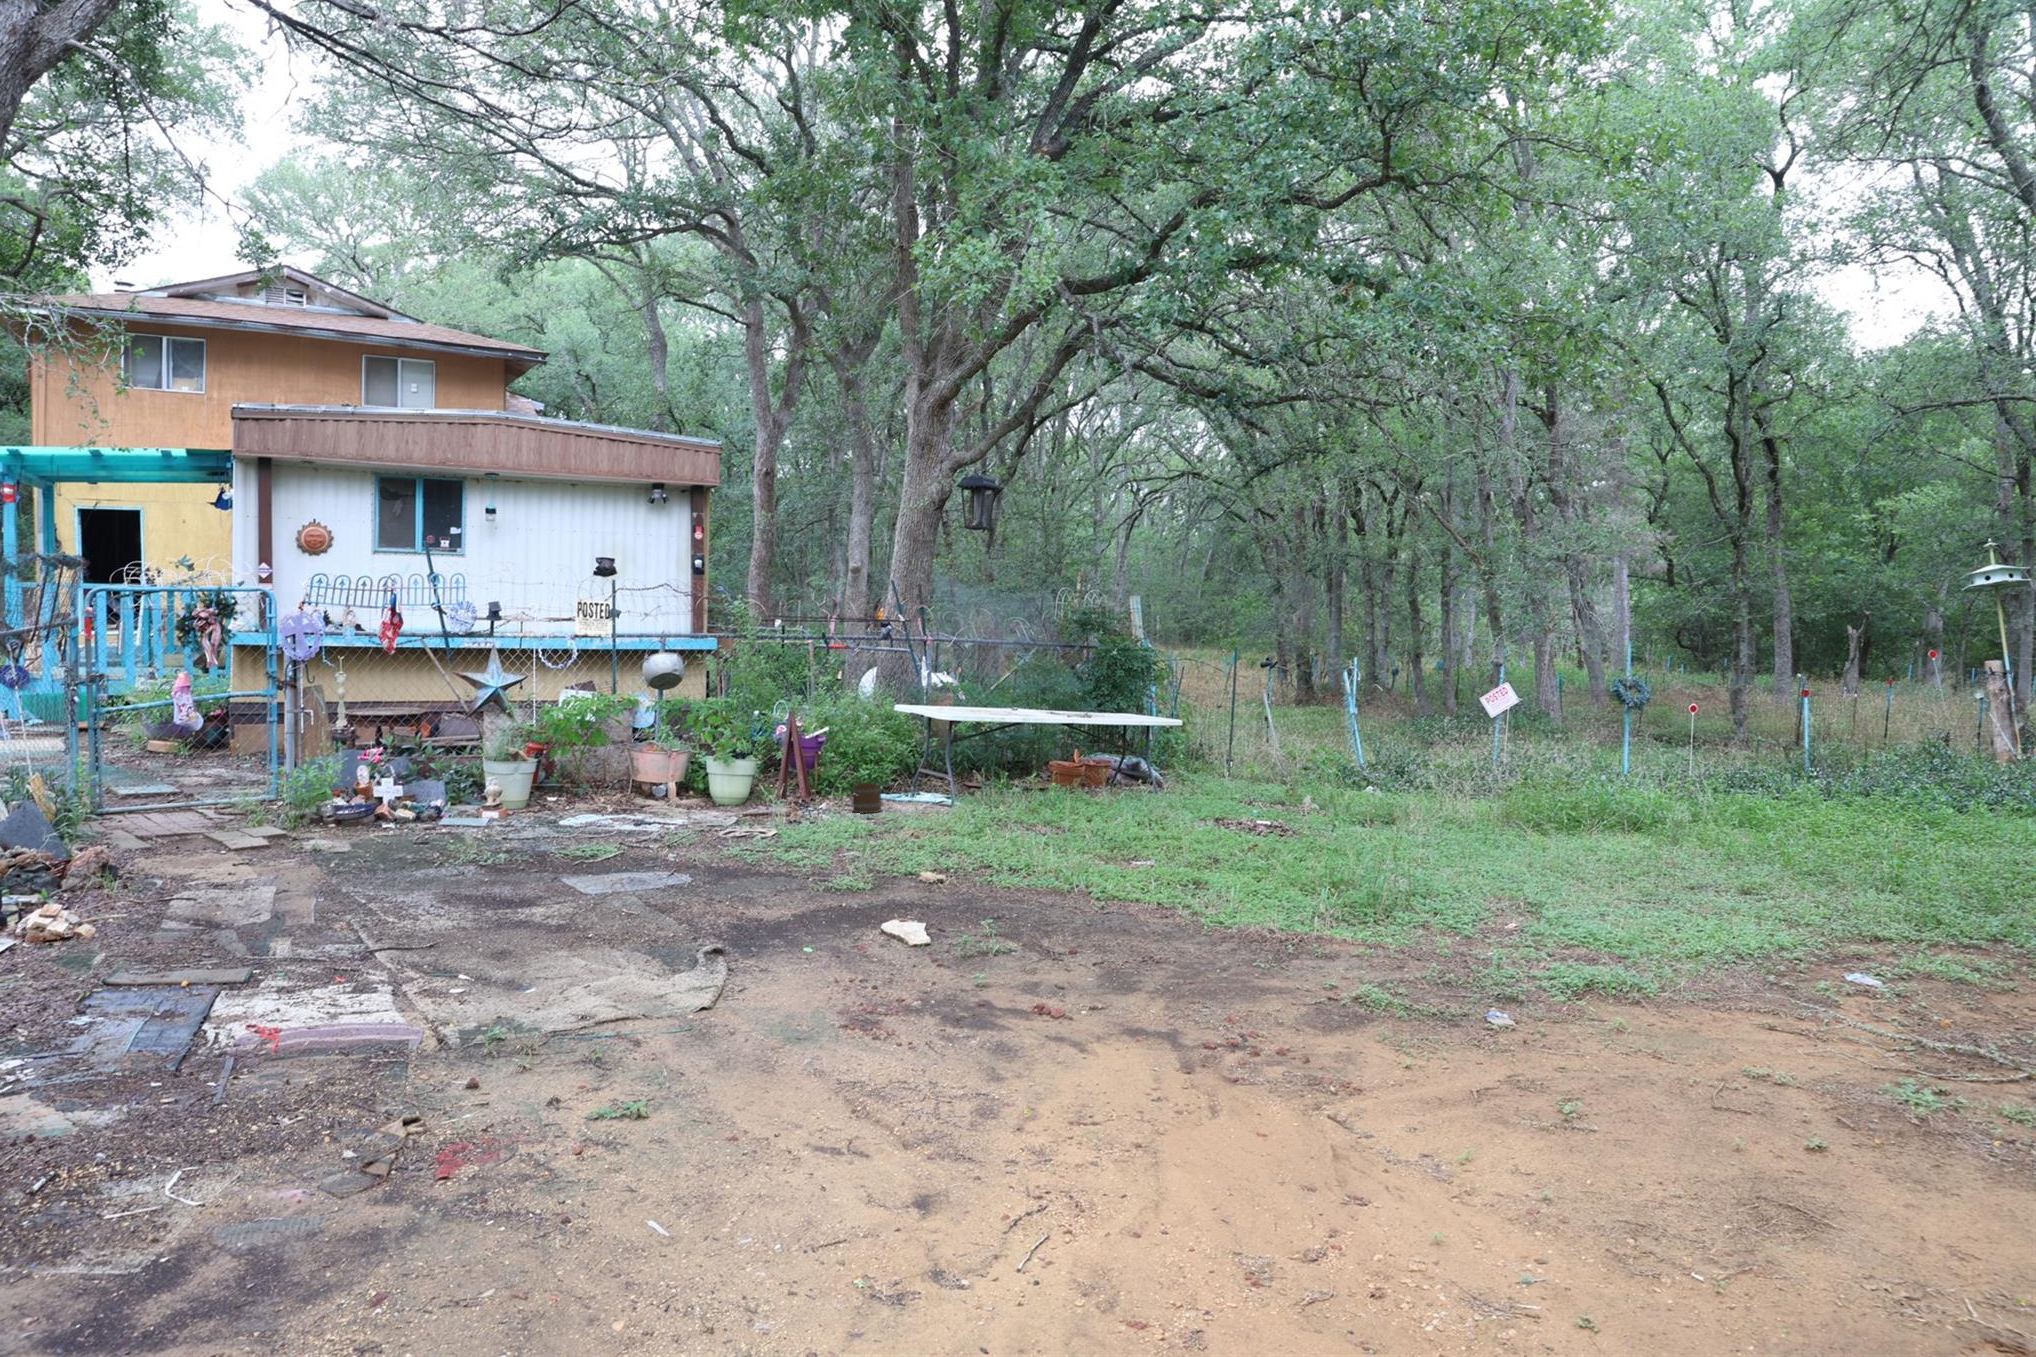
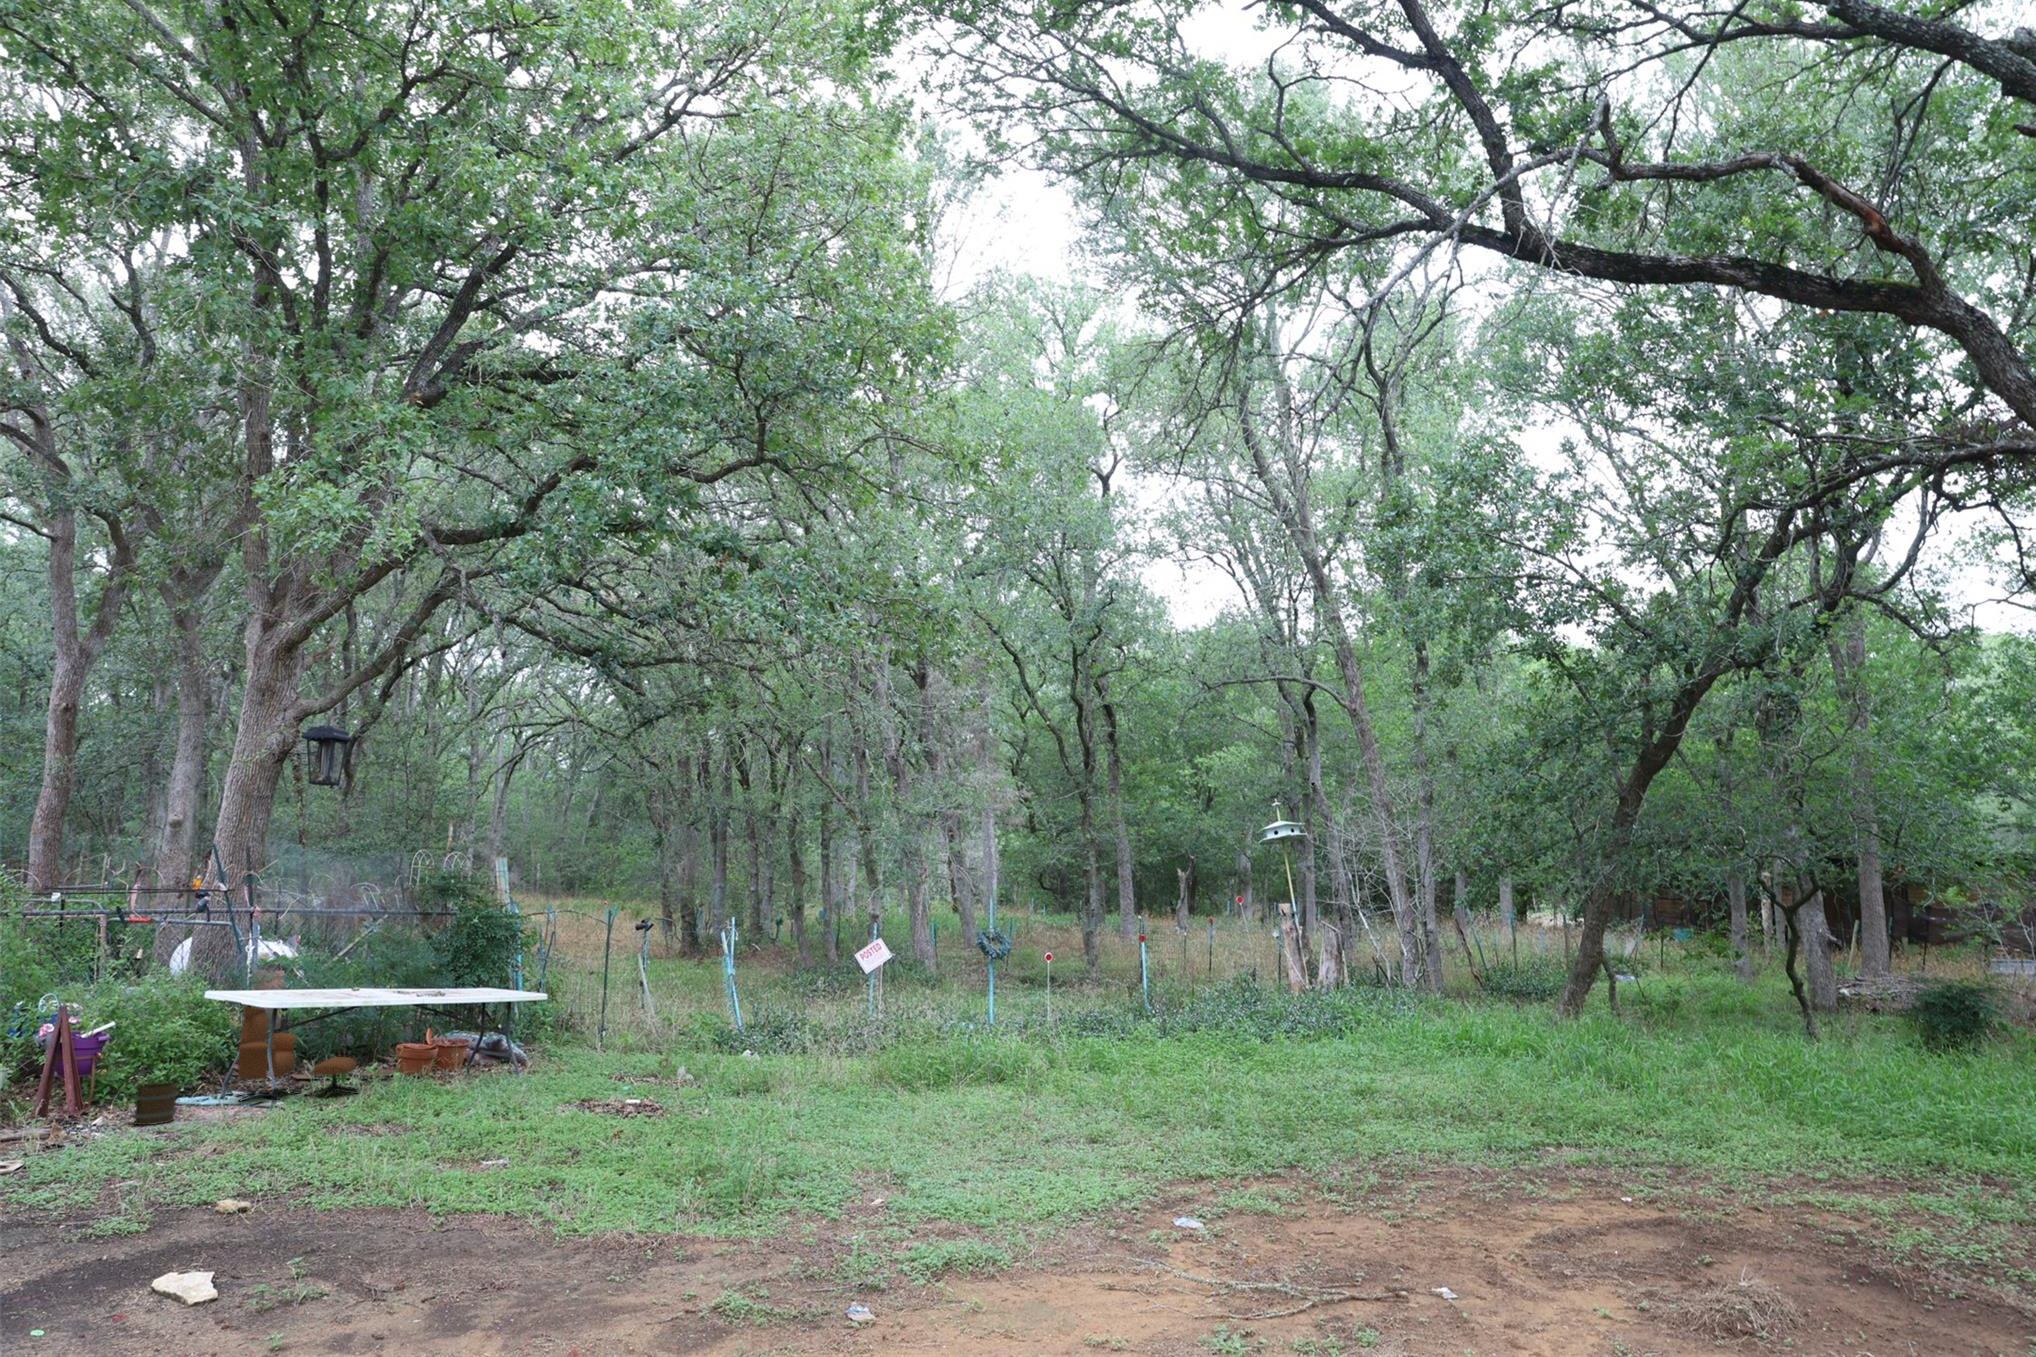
lounge chair: none [923,711,1022,803] -> present [236,1006,358,1102]

